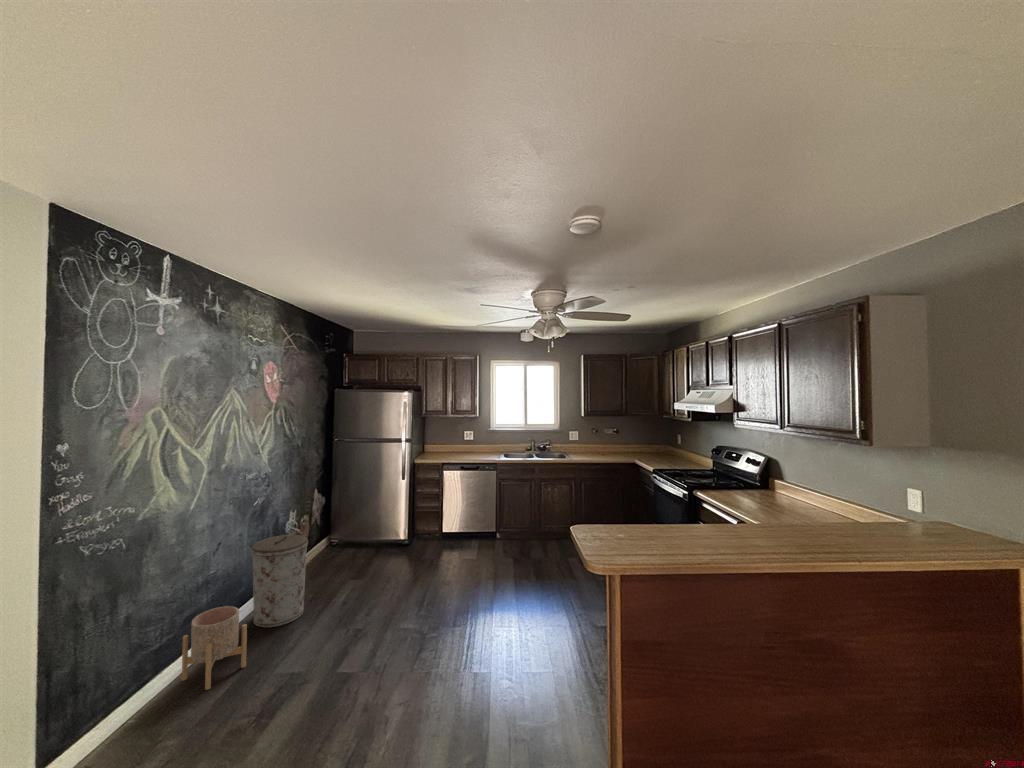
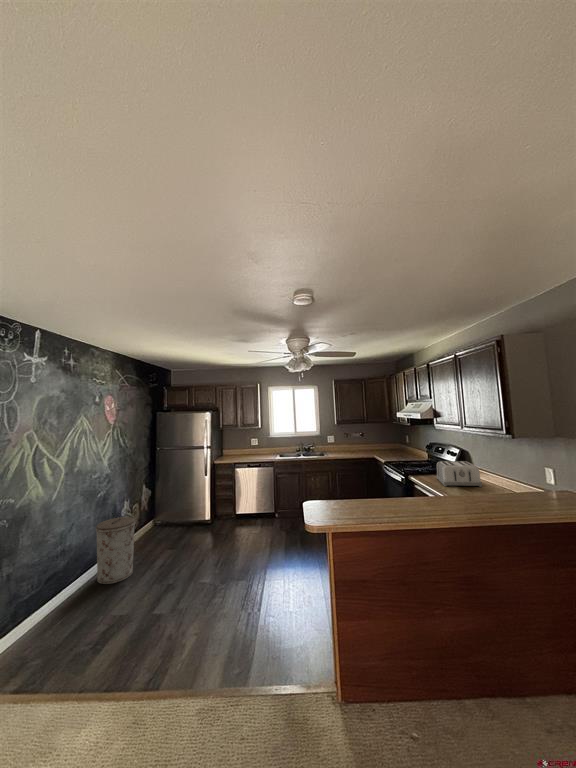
toaster: none [735,473,803,510] -> present [437,461,482,487]
planter: present [182,606,247,690] -> none [46,568,91,627]

